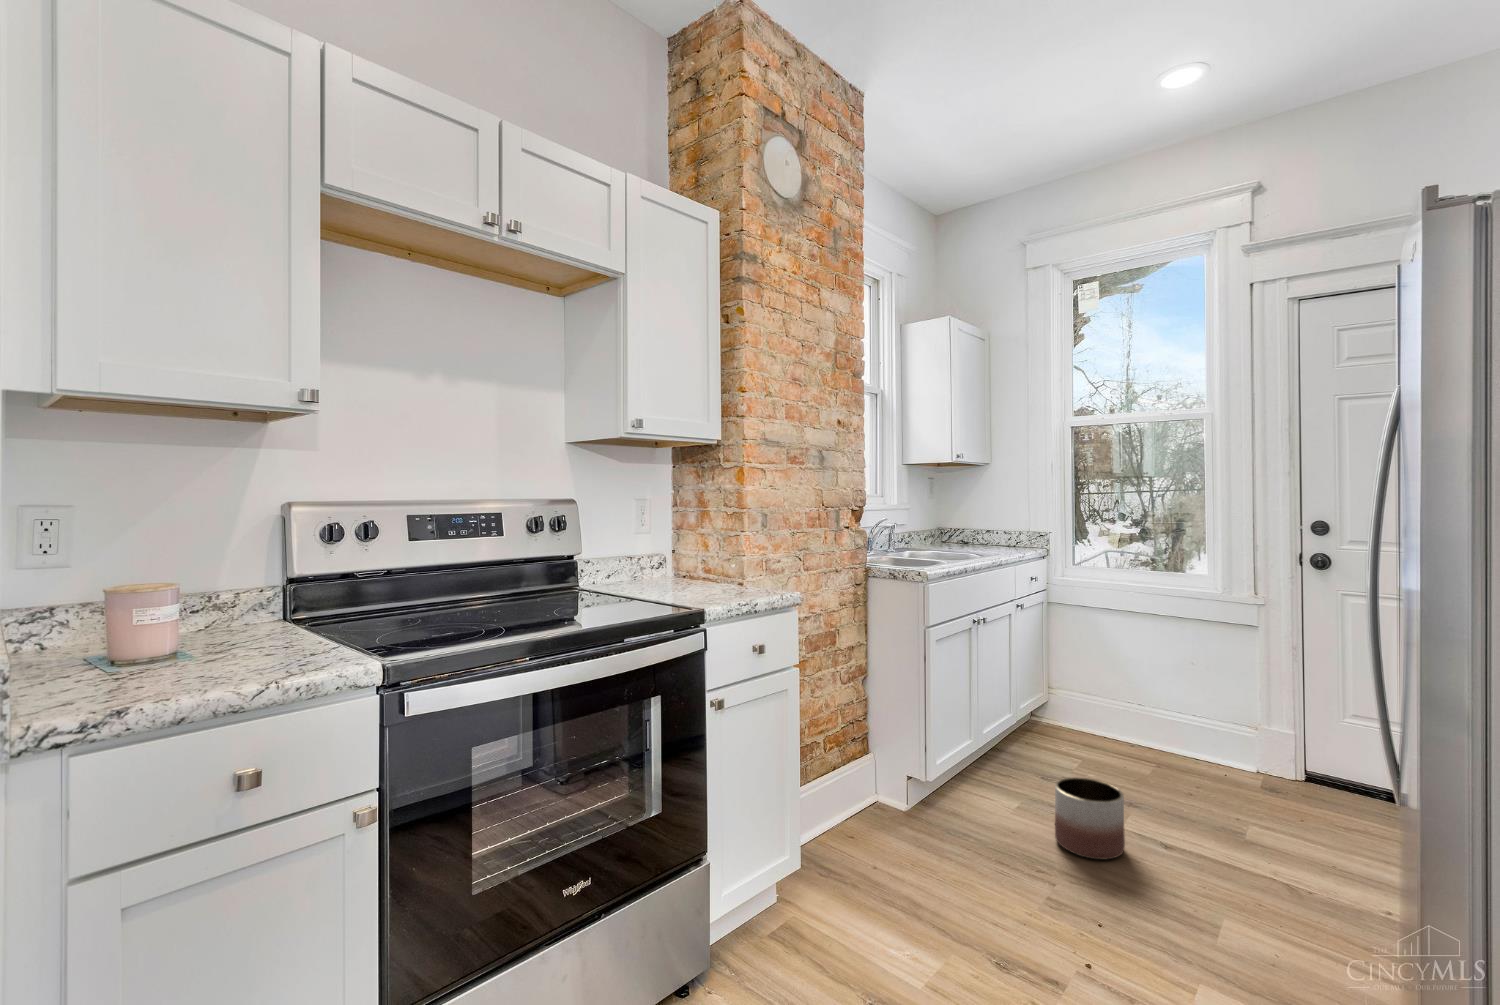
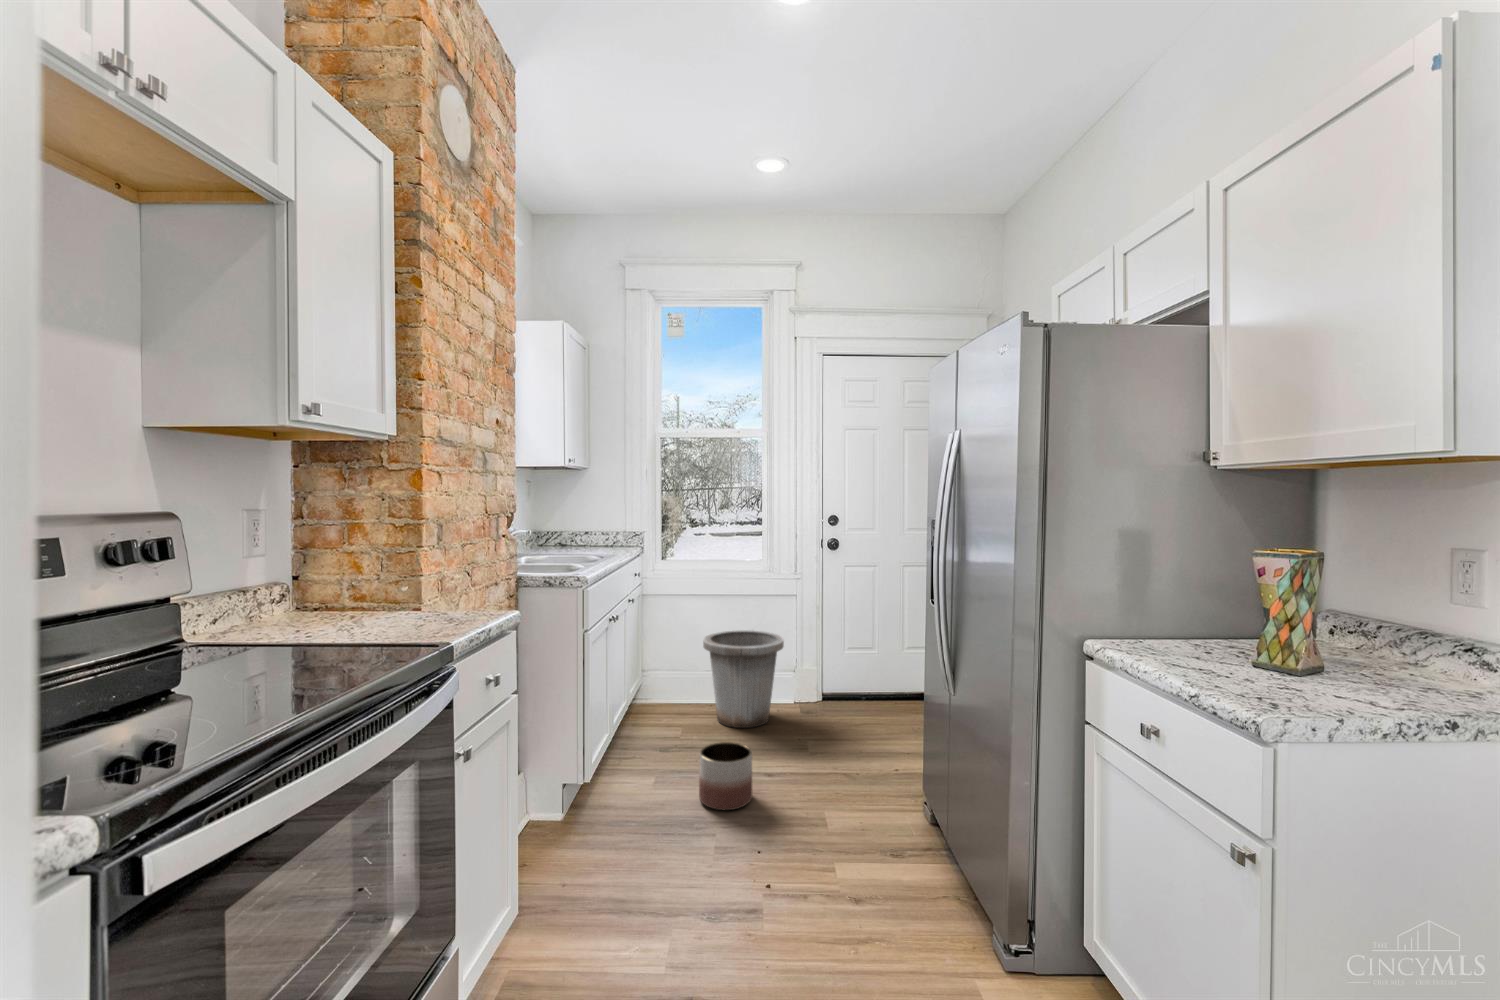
trash can: none [1112,657,1230,782] -> present [703,630,784,728]

